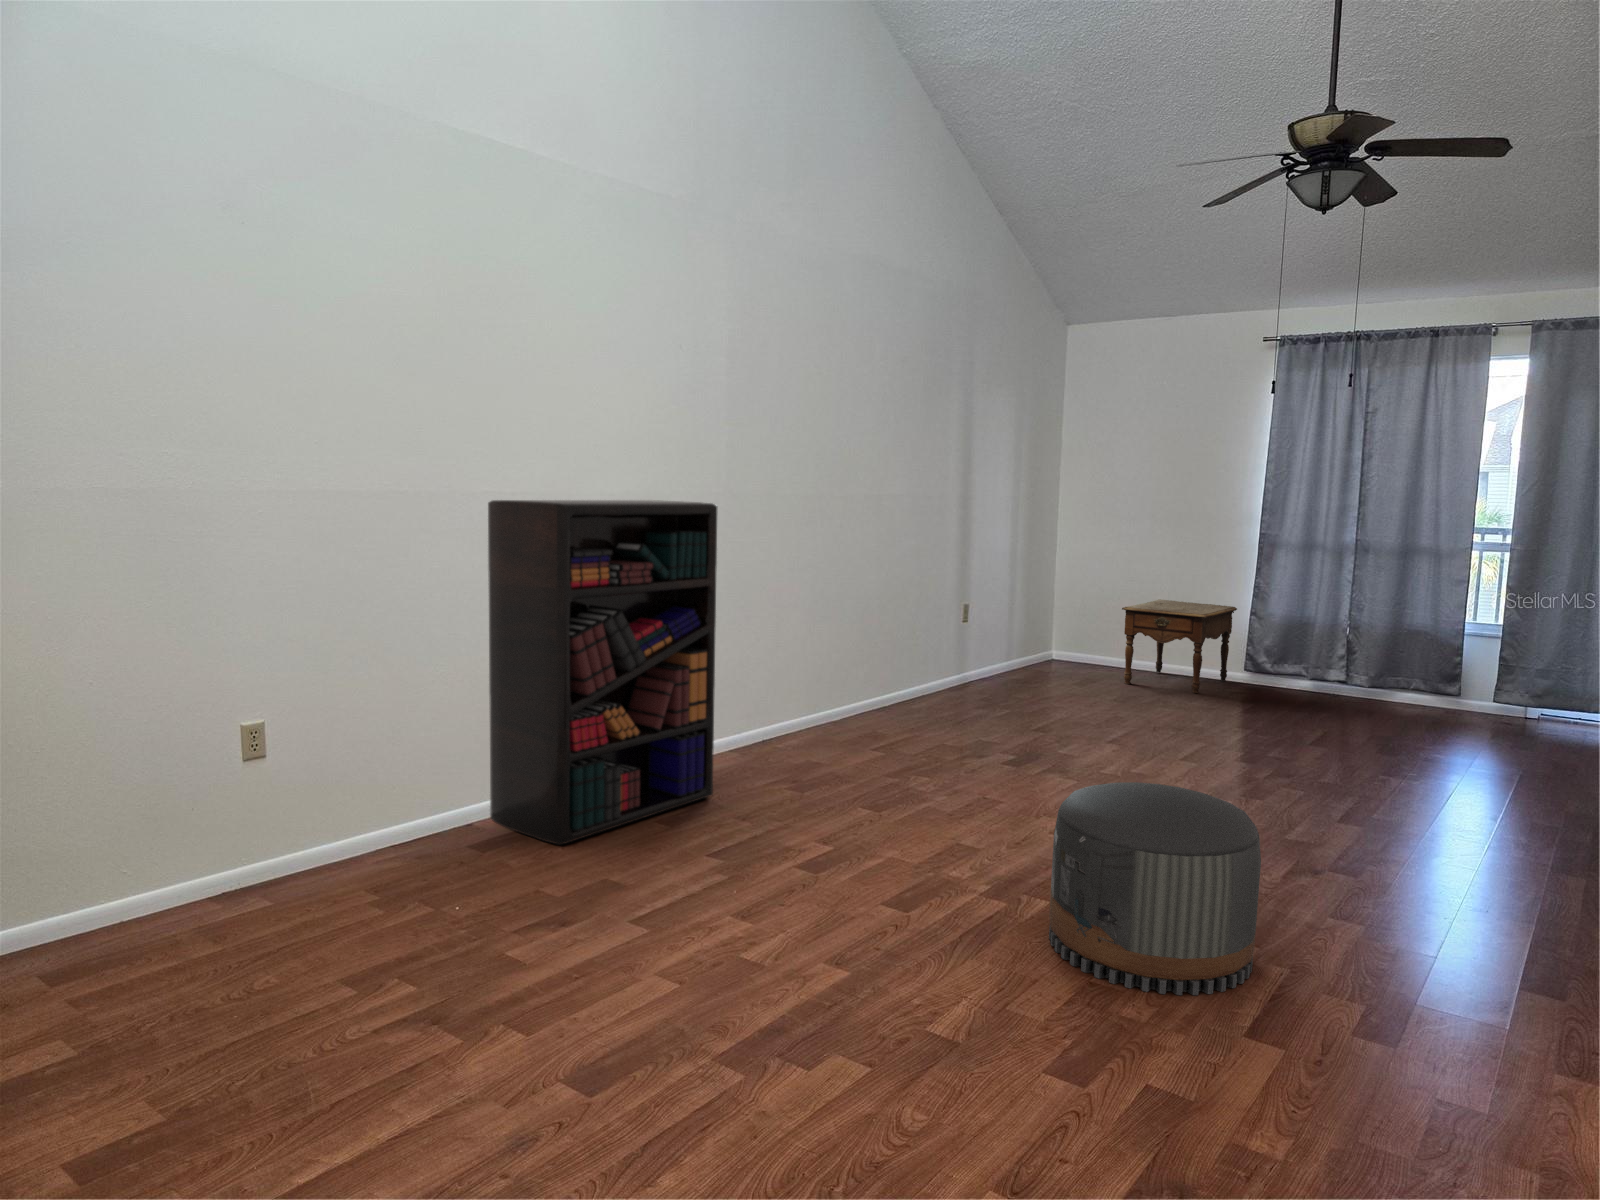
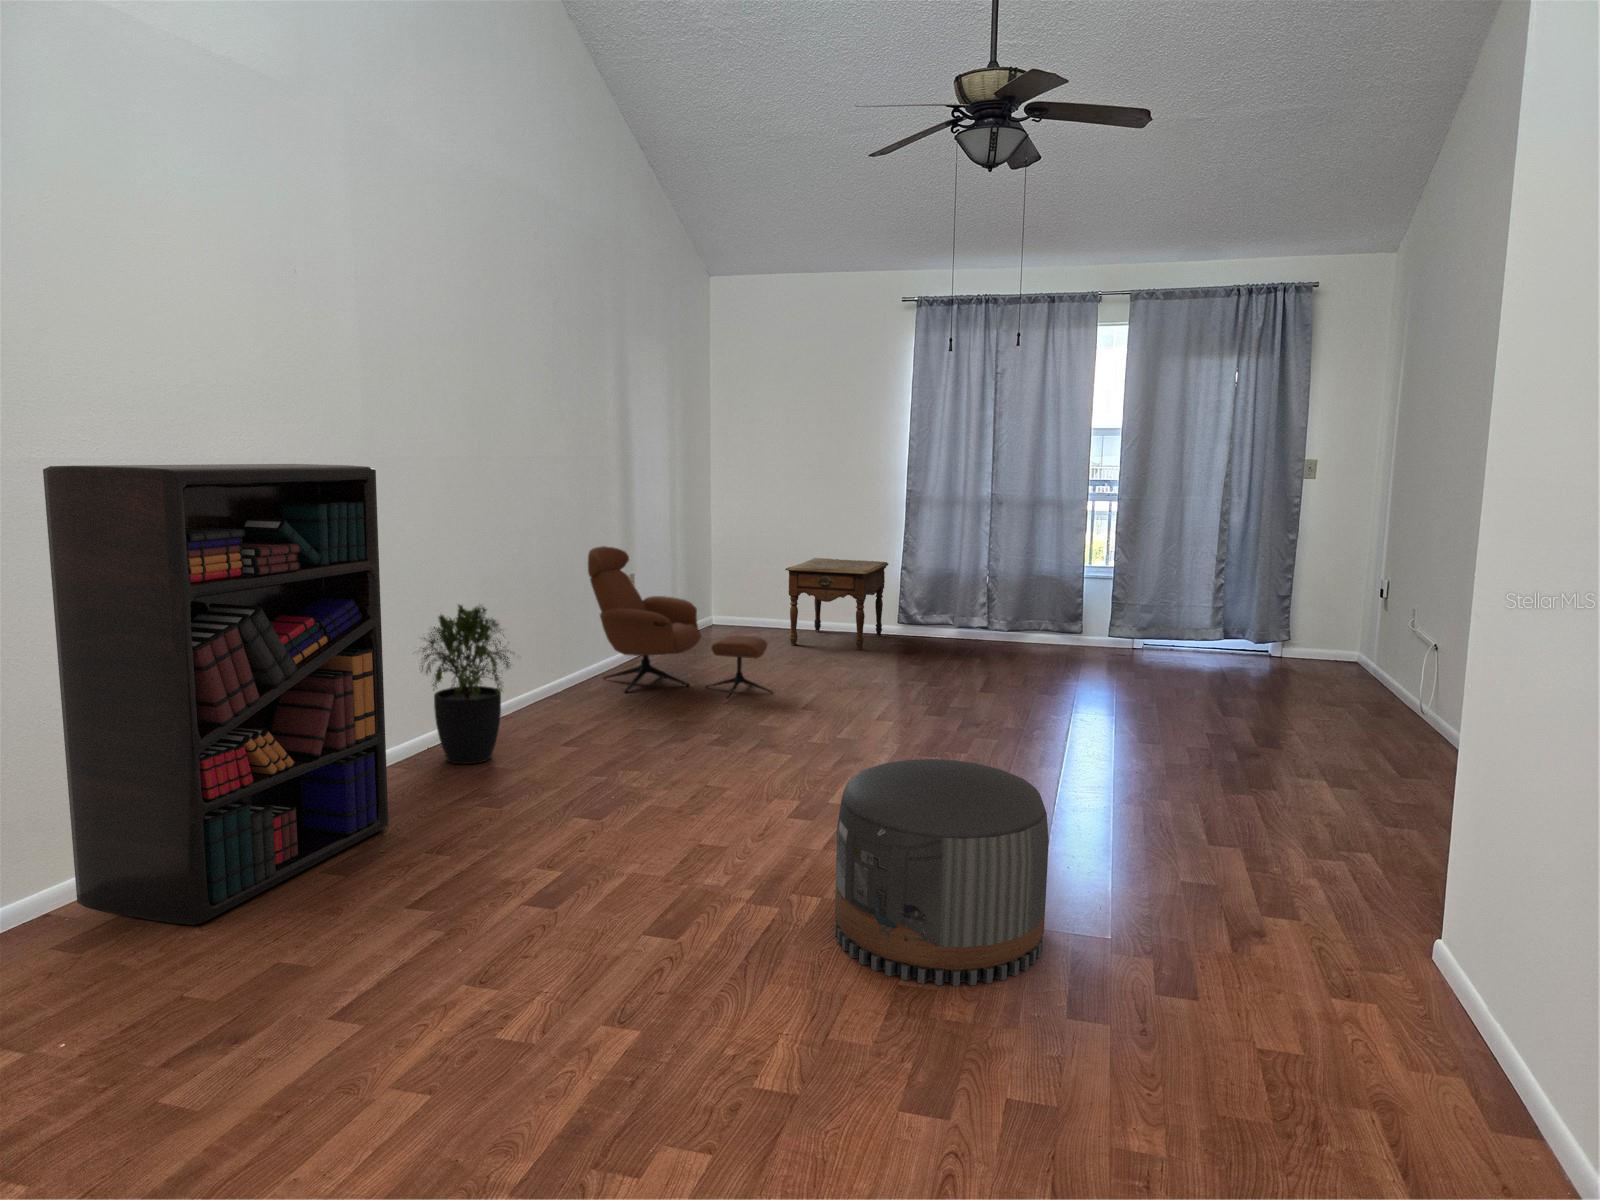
lounge chair: none [920,578,1087,725] -> present [588,546,773,697]
potted plant: none [752,619,841,757] -> present [421,605,514,764]

